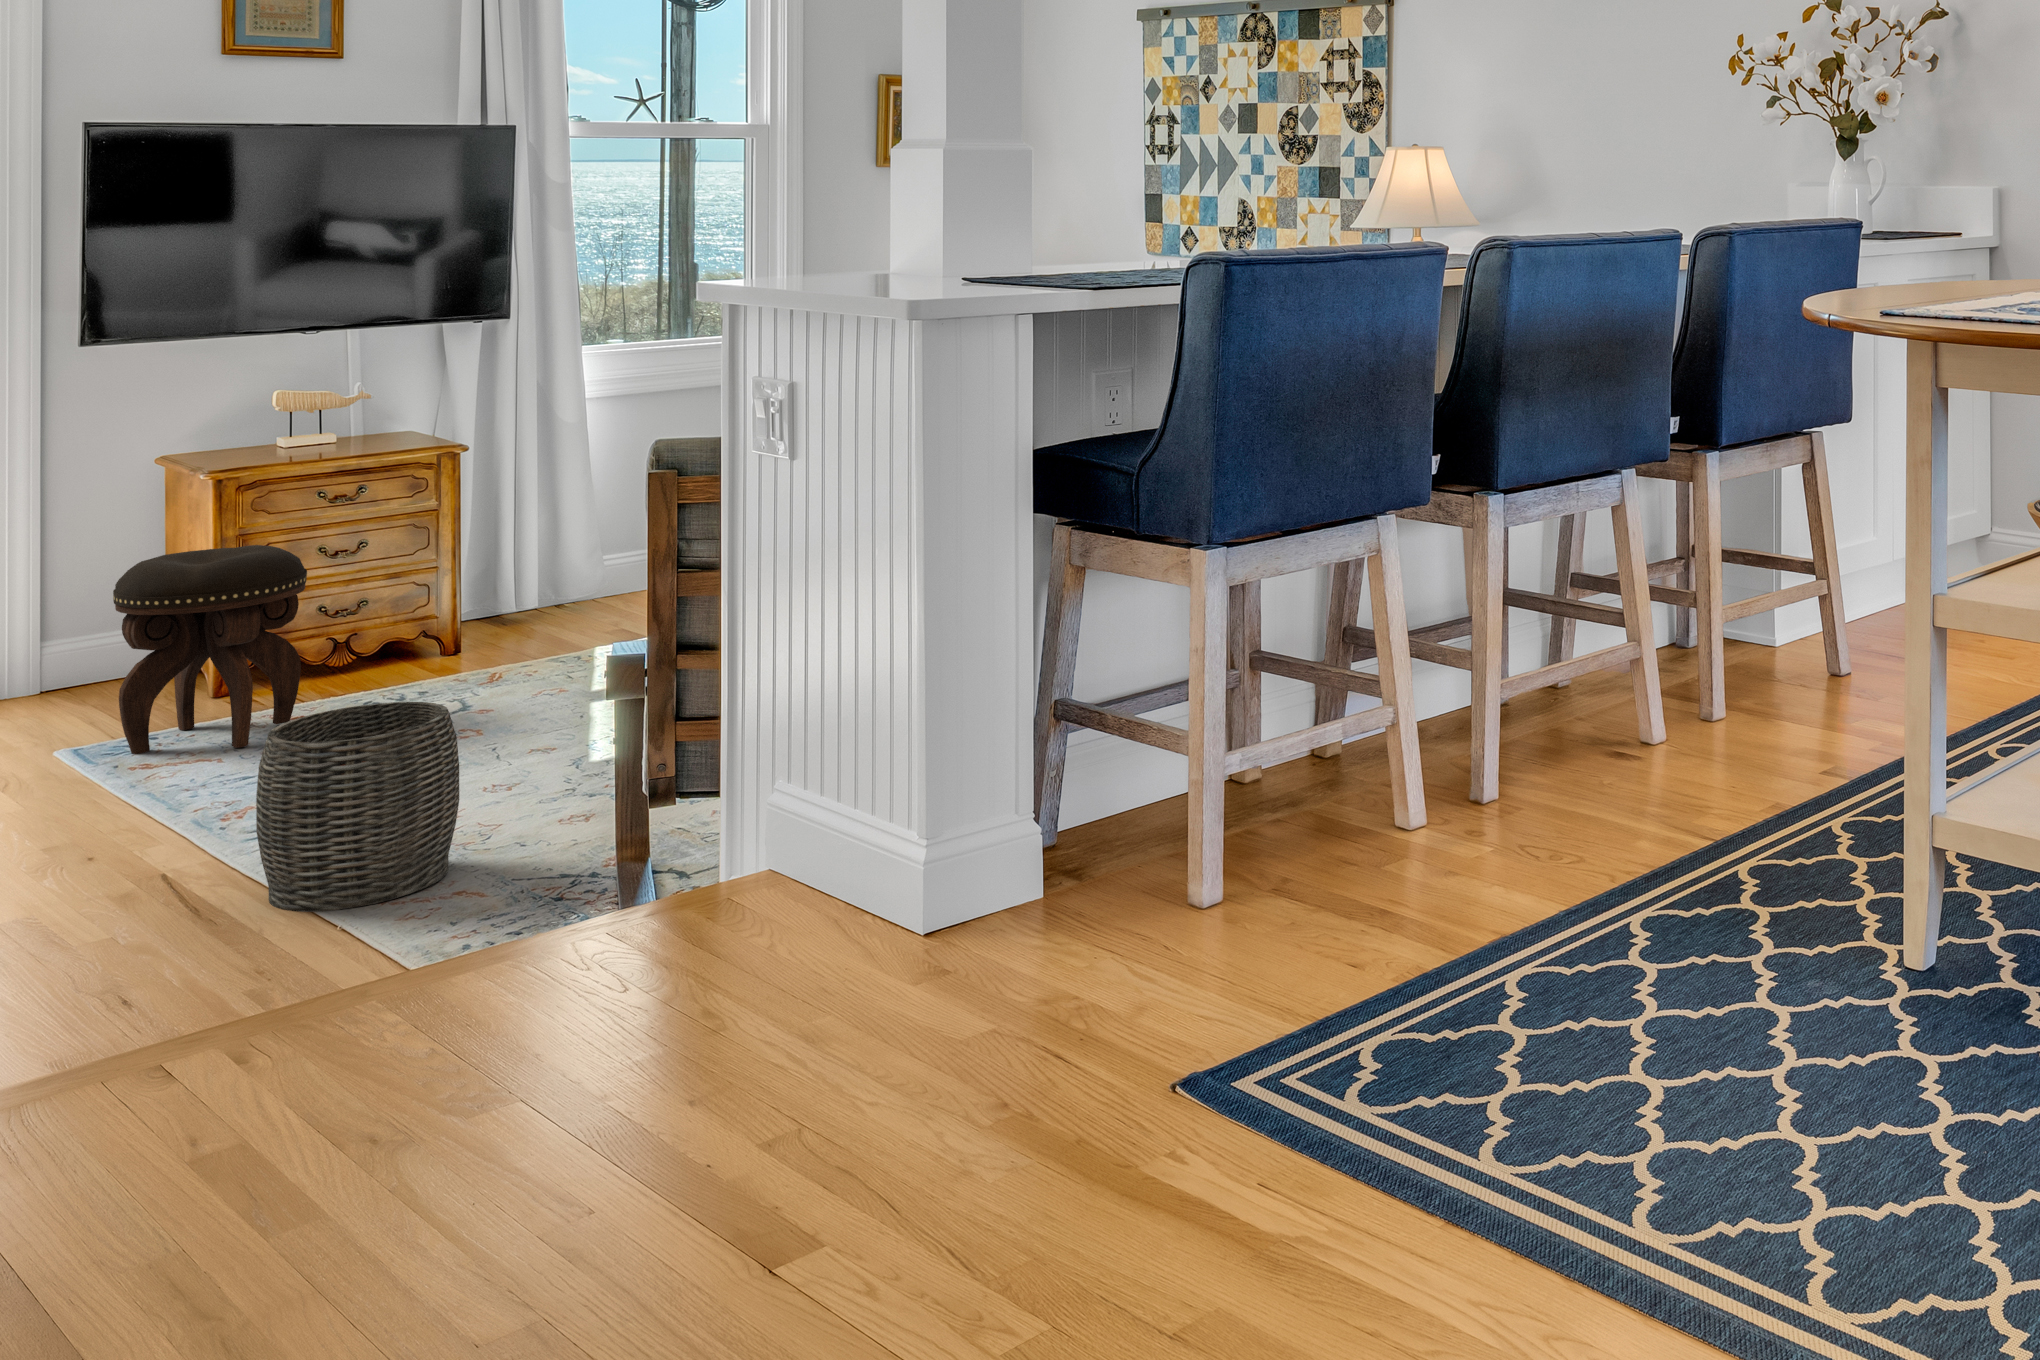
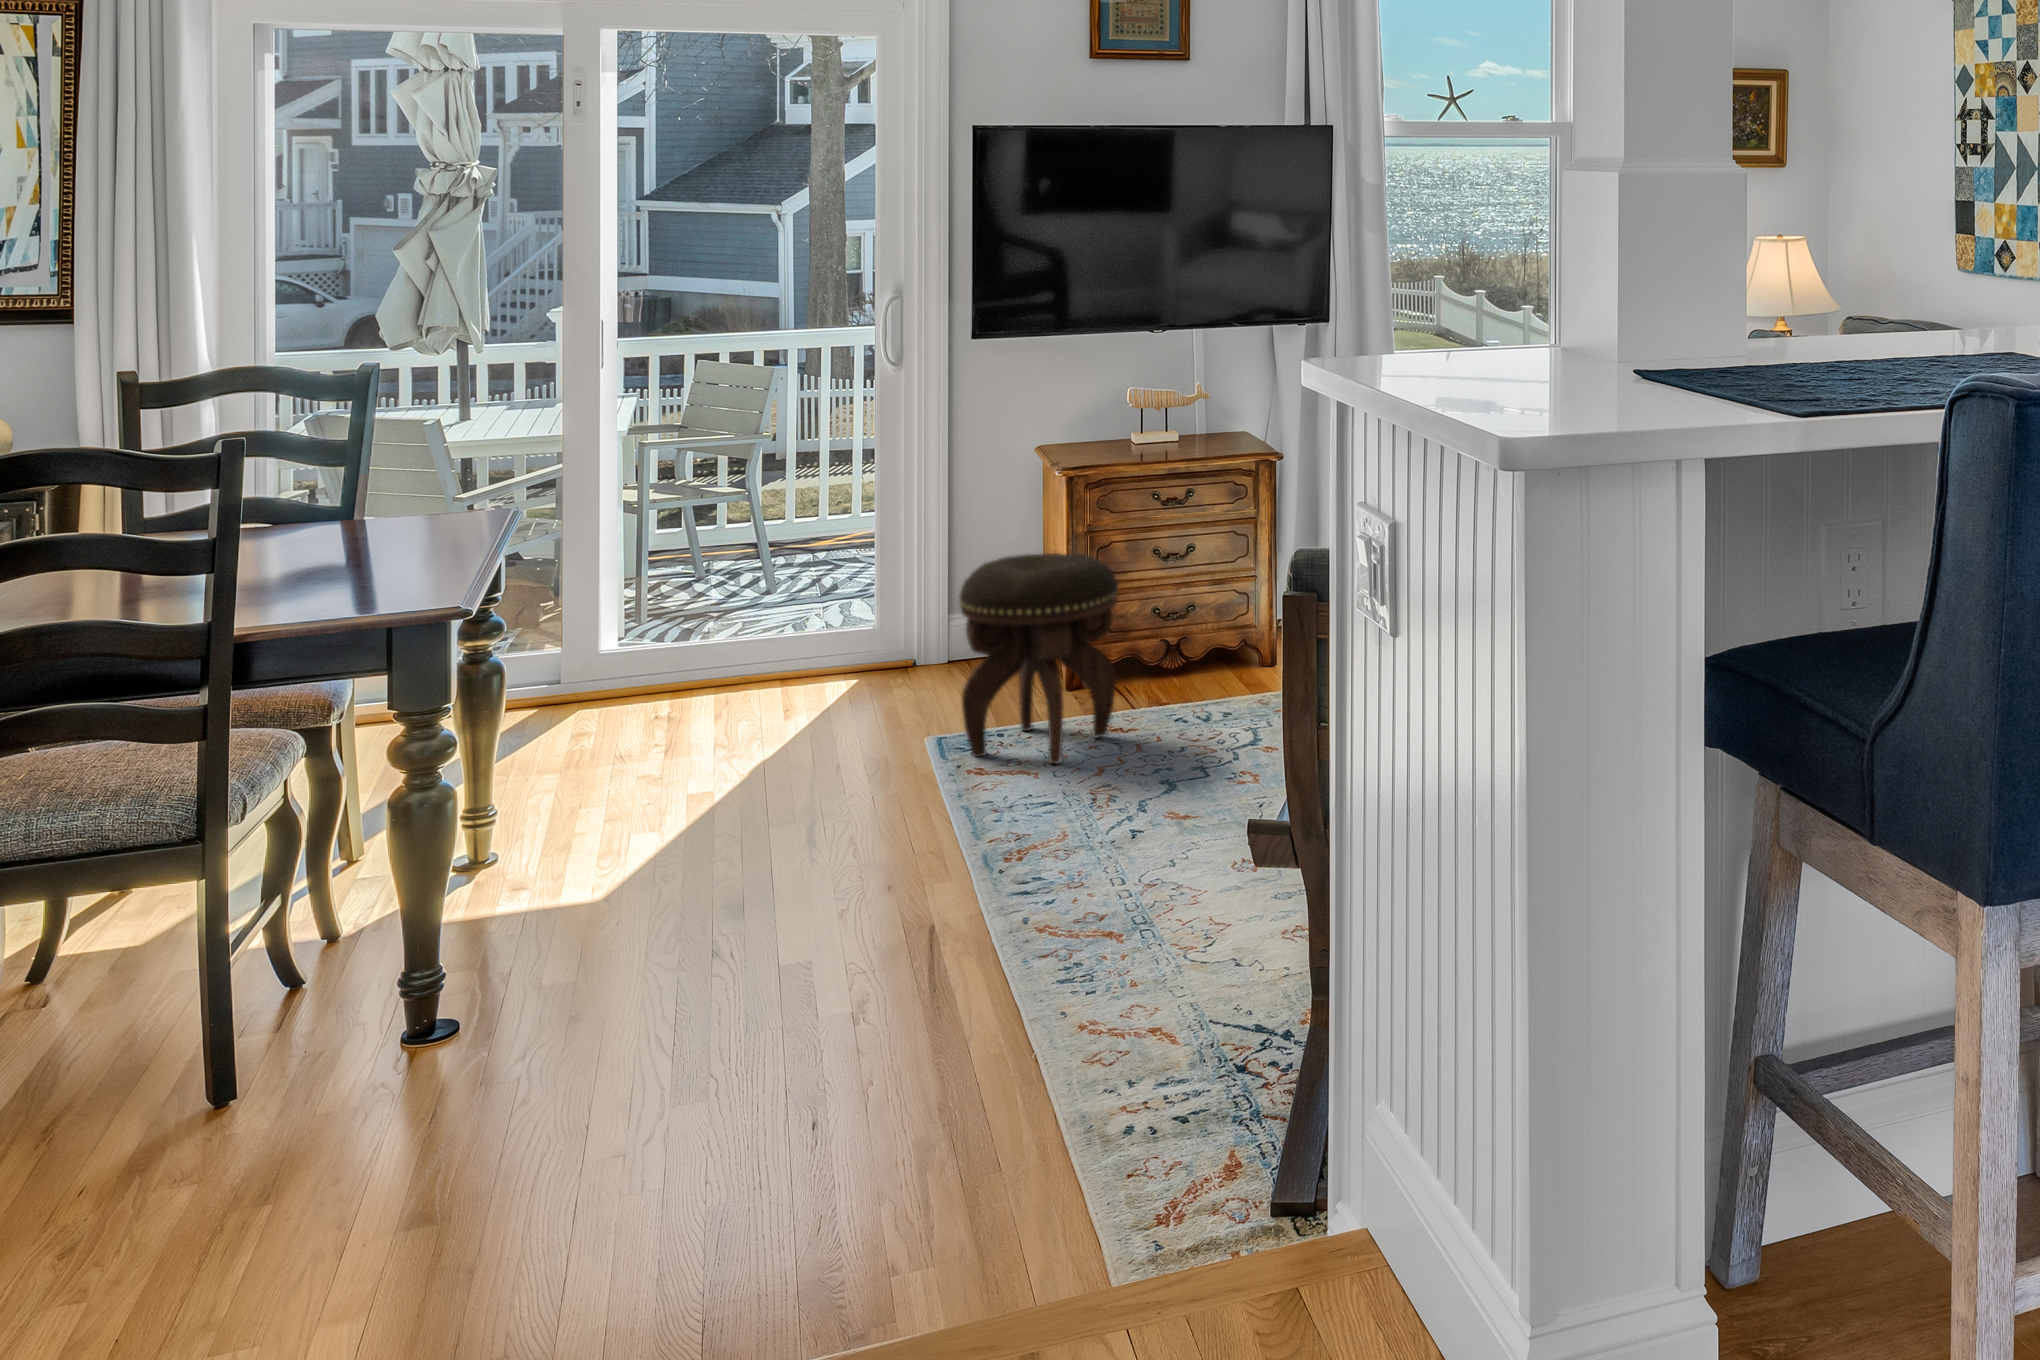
woven basket: present [256,702,459,912] -> none [961,791,1157,1044]

